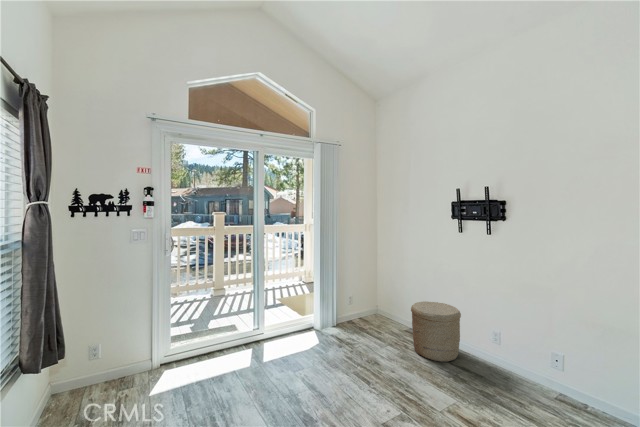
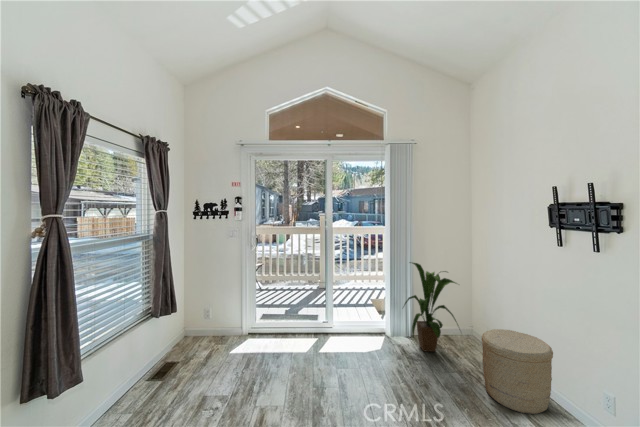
house plant: none [330,255,385,336] -> present [404,263,458,352]

